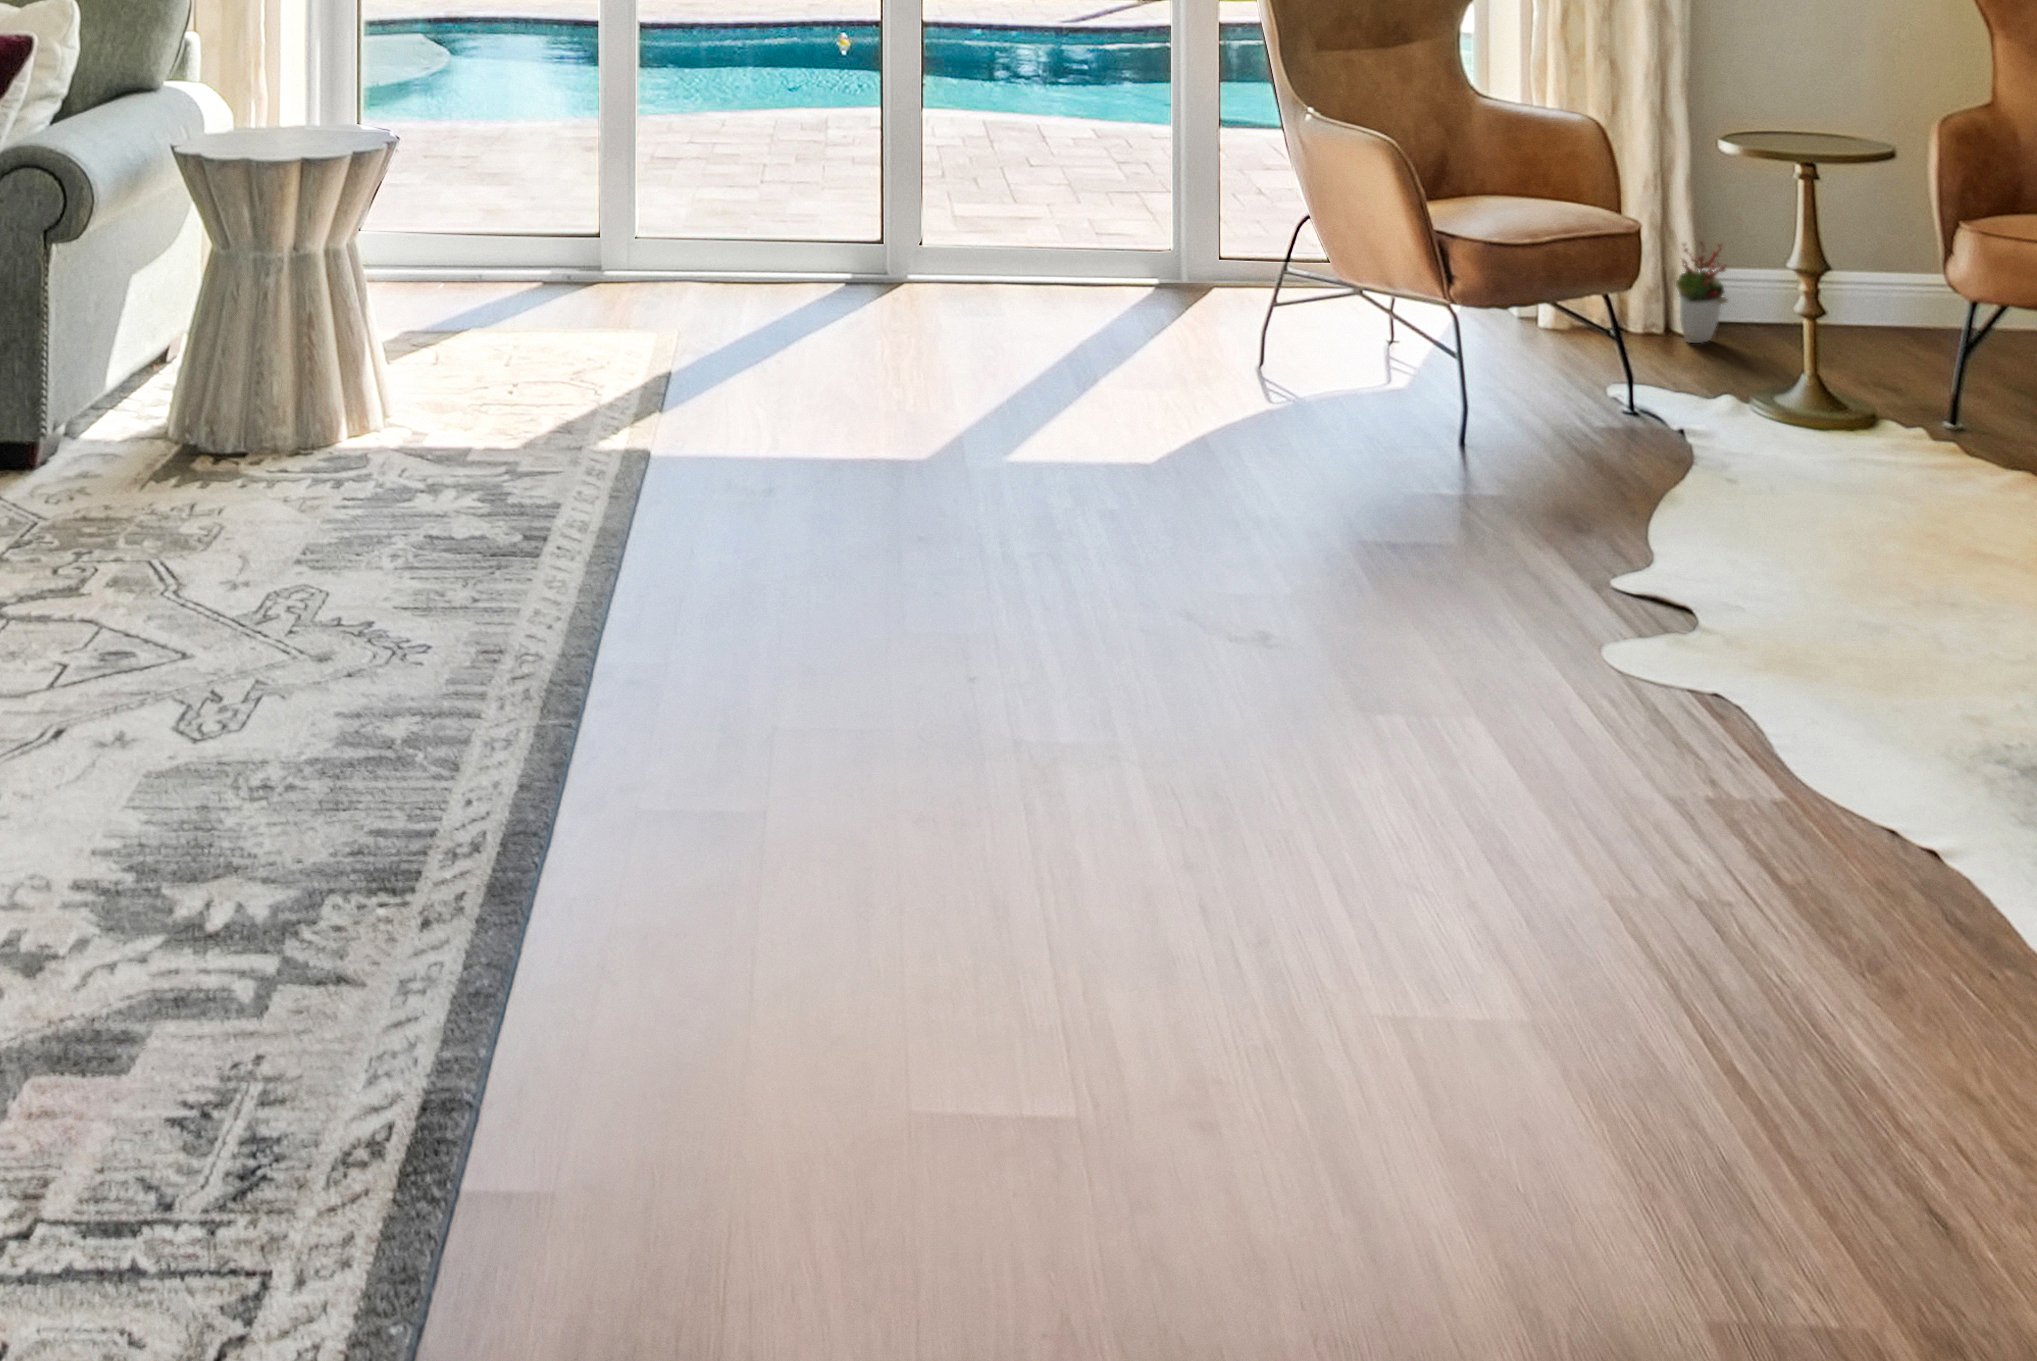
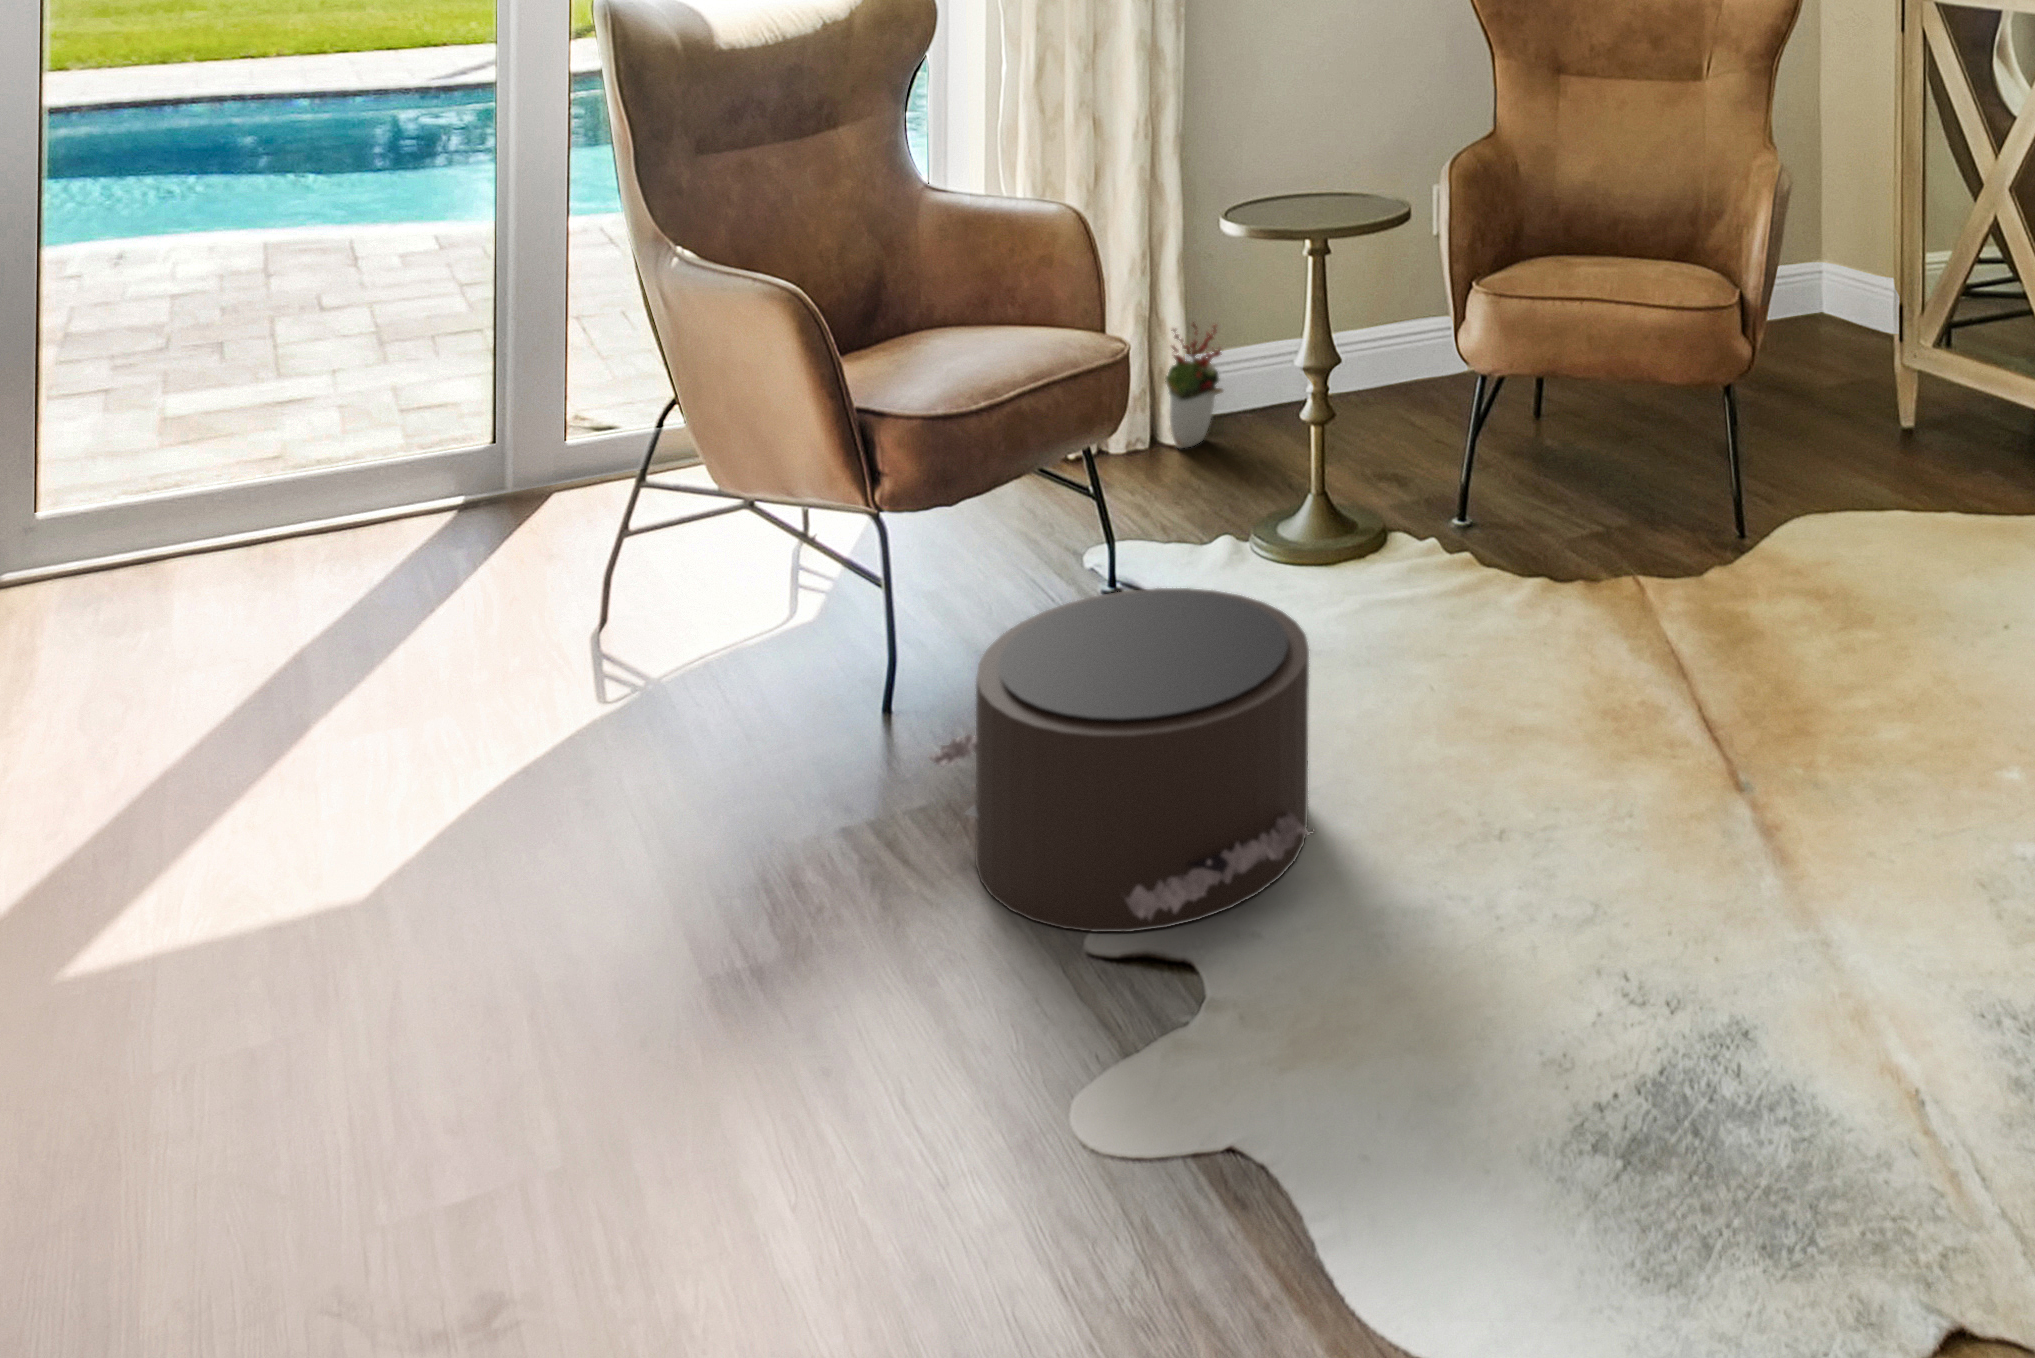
pouf: none [1493,373,1780,576] -> present [929,588,1313,932]

